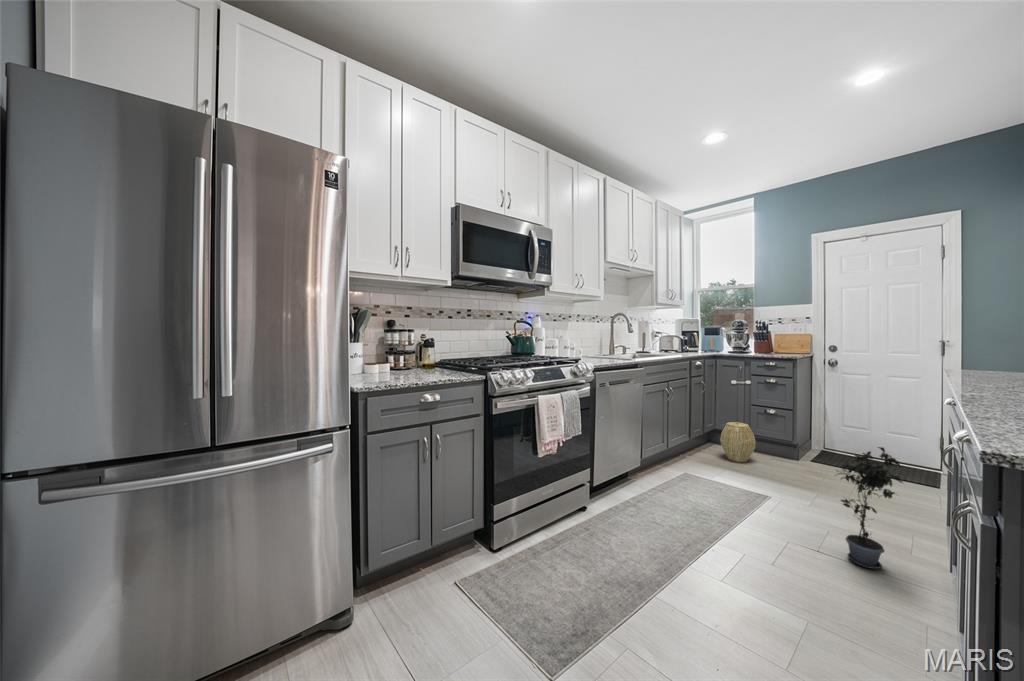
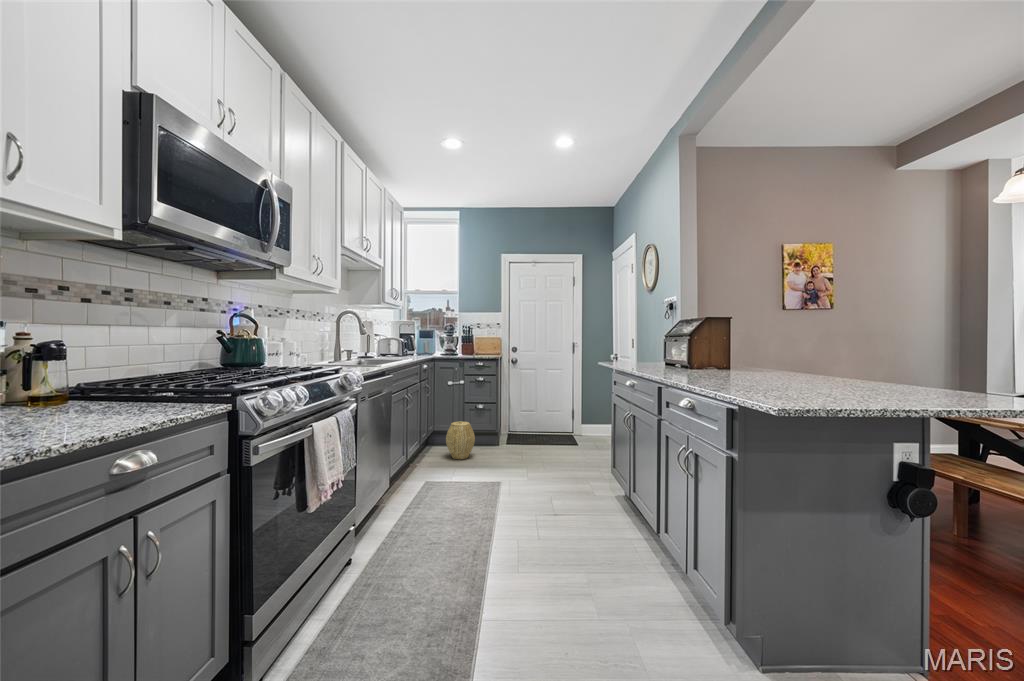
potted plant: present [838,447,903,569] -> none [566,424,607,519]

